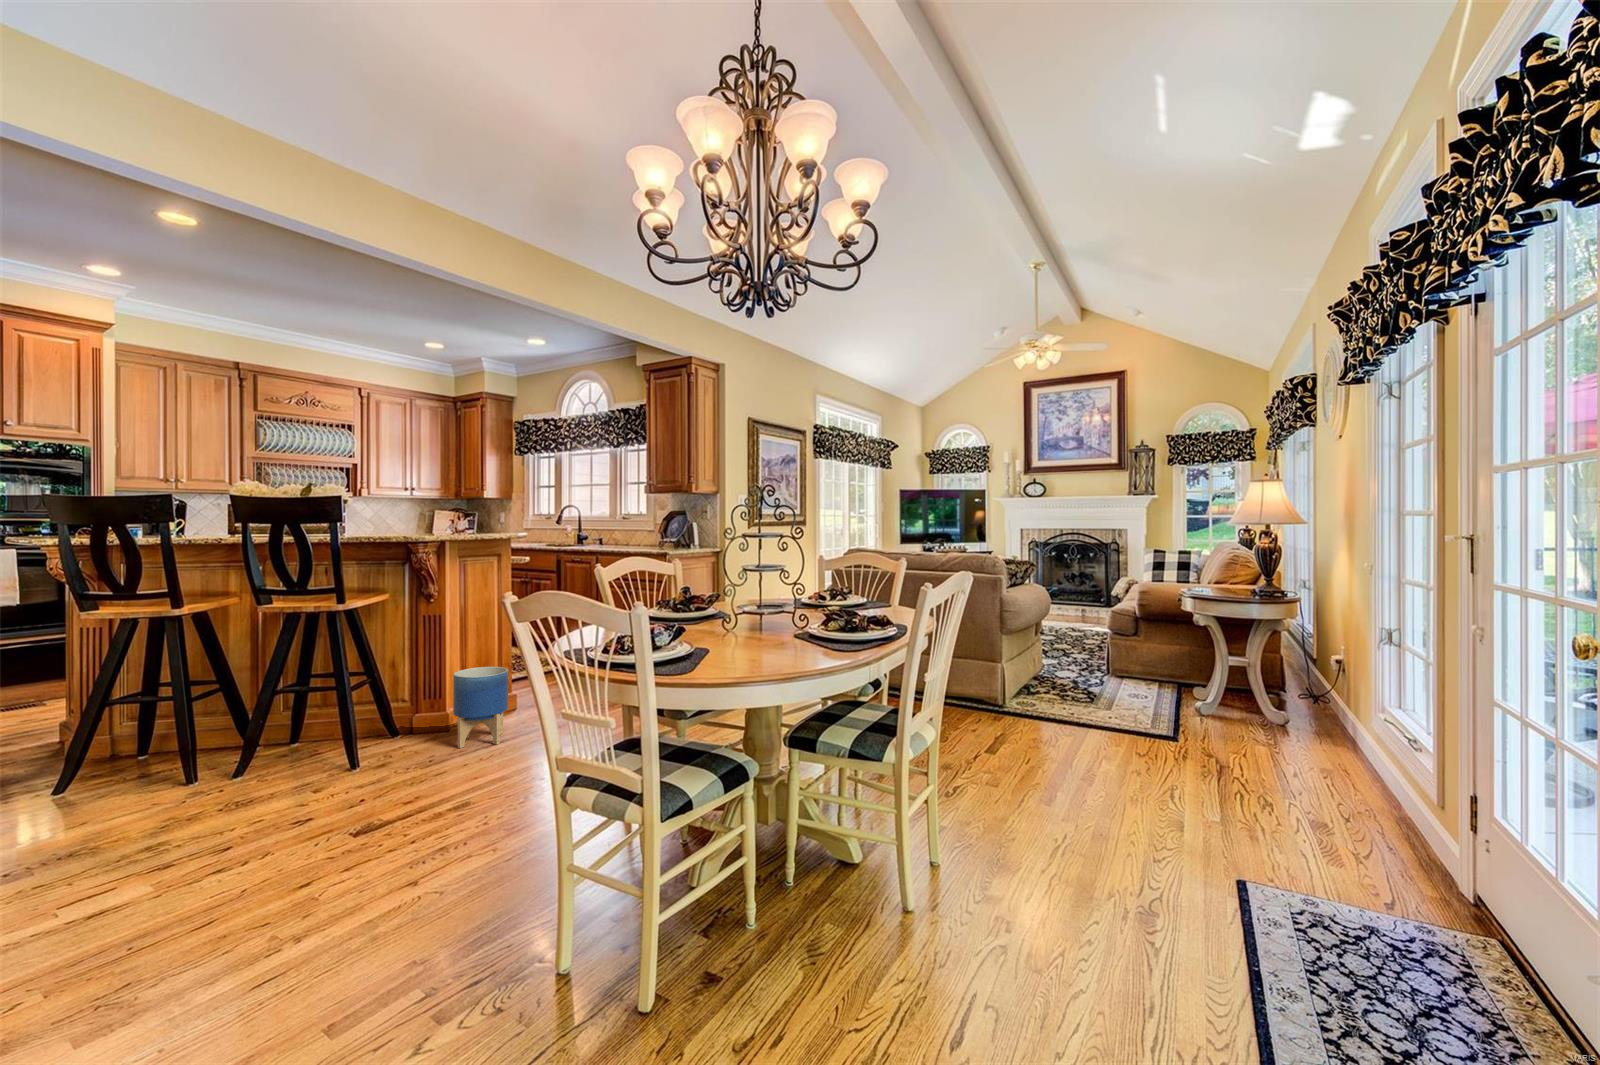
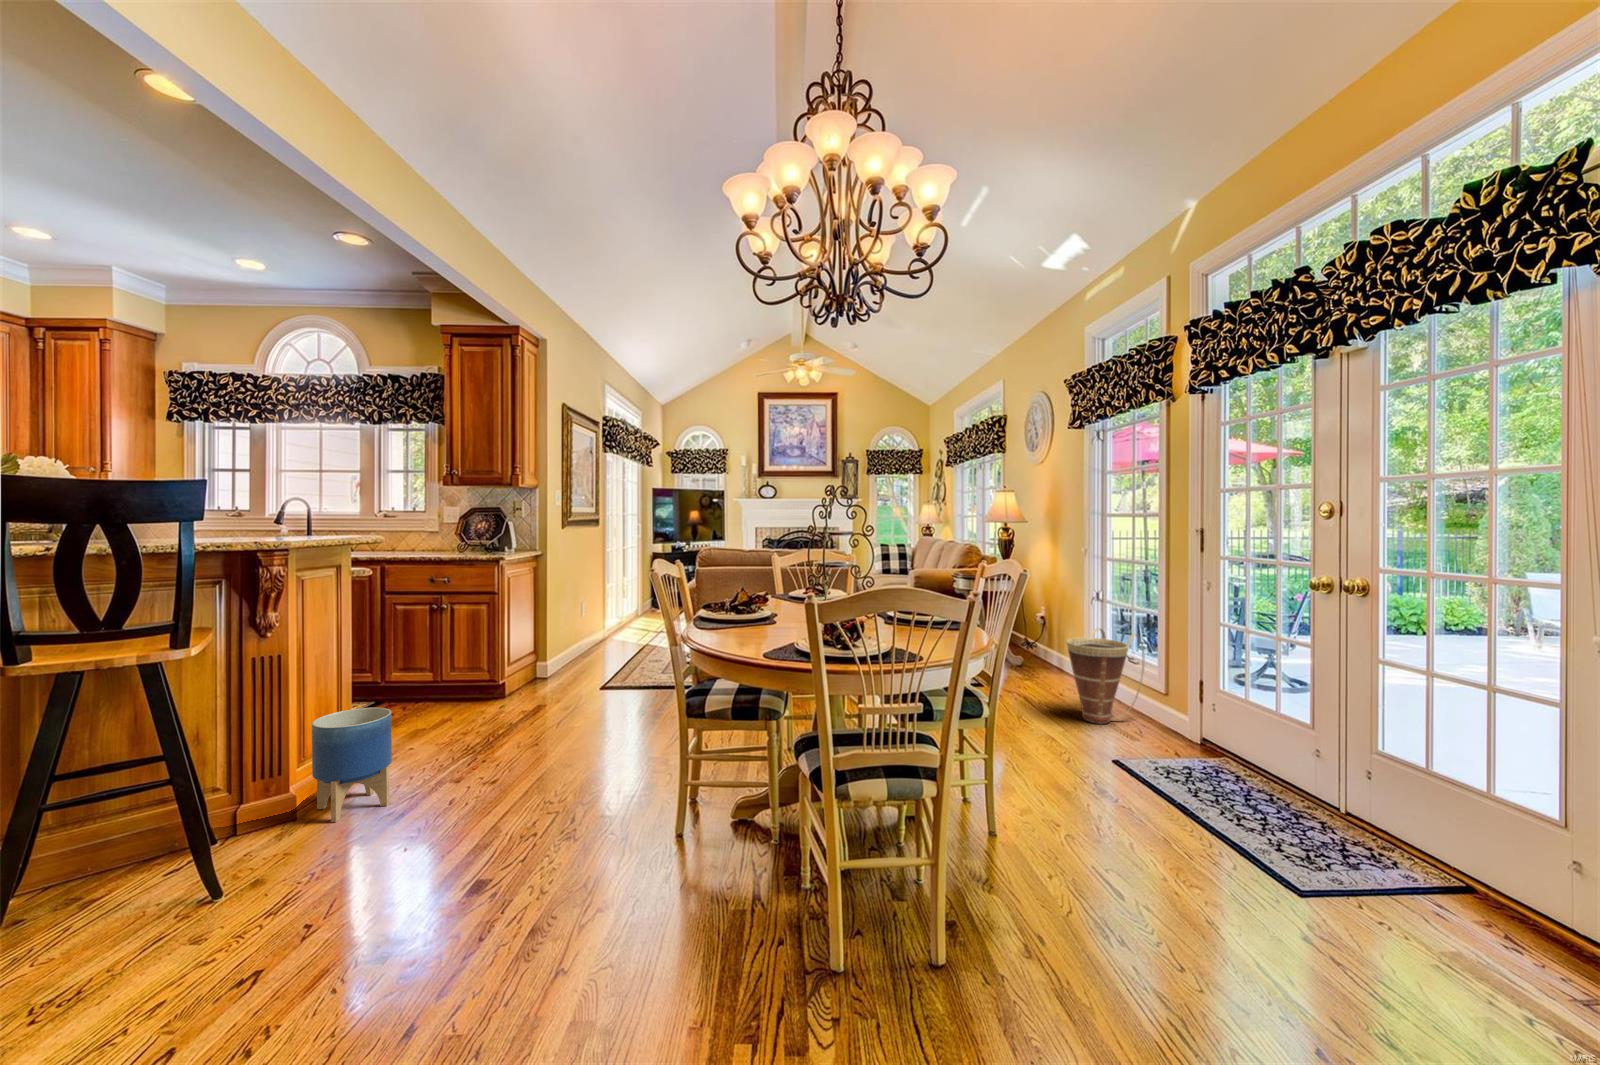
basket: none [1247,683,1413,833] -> present [1067,629,1145,724]

